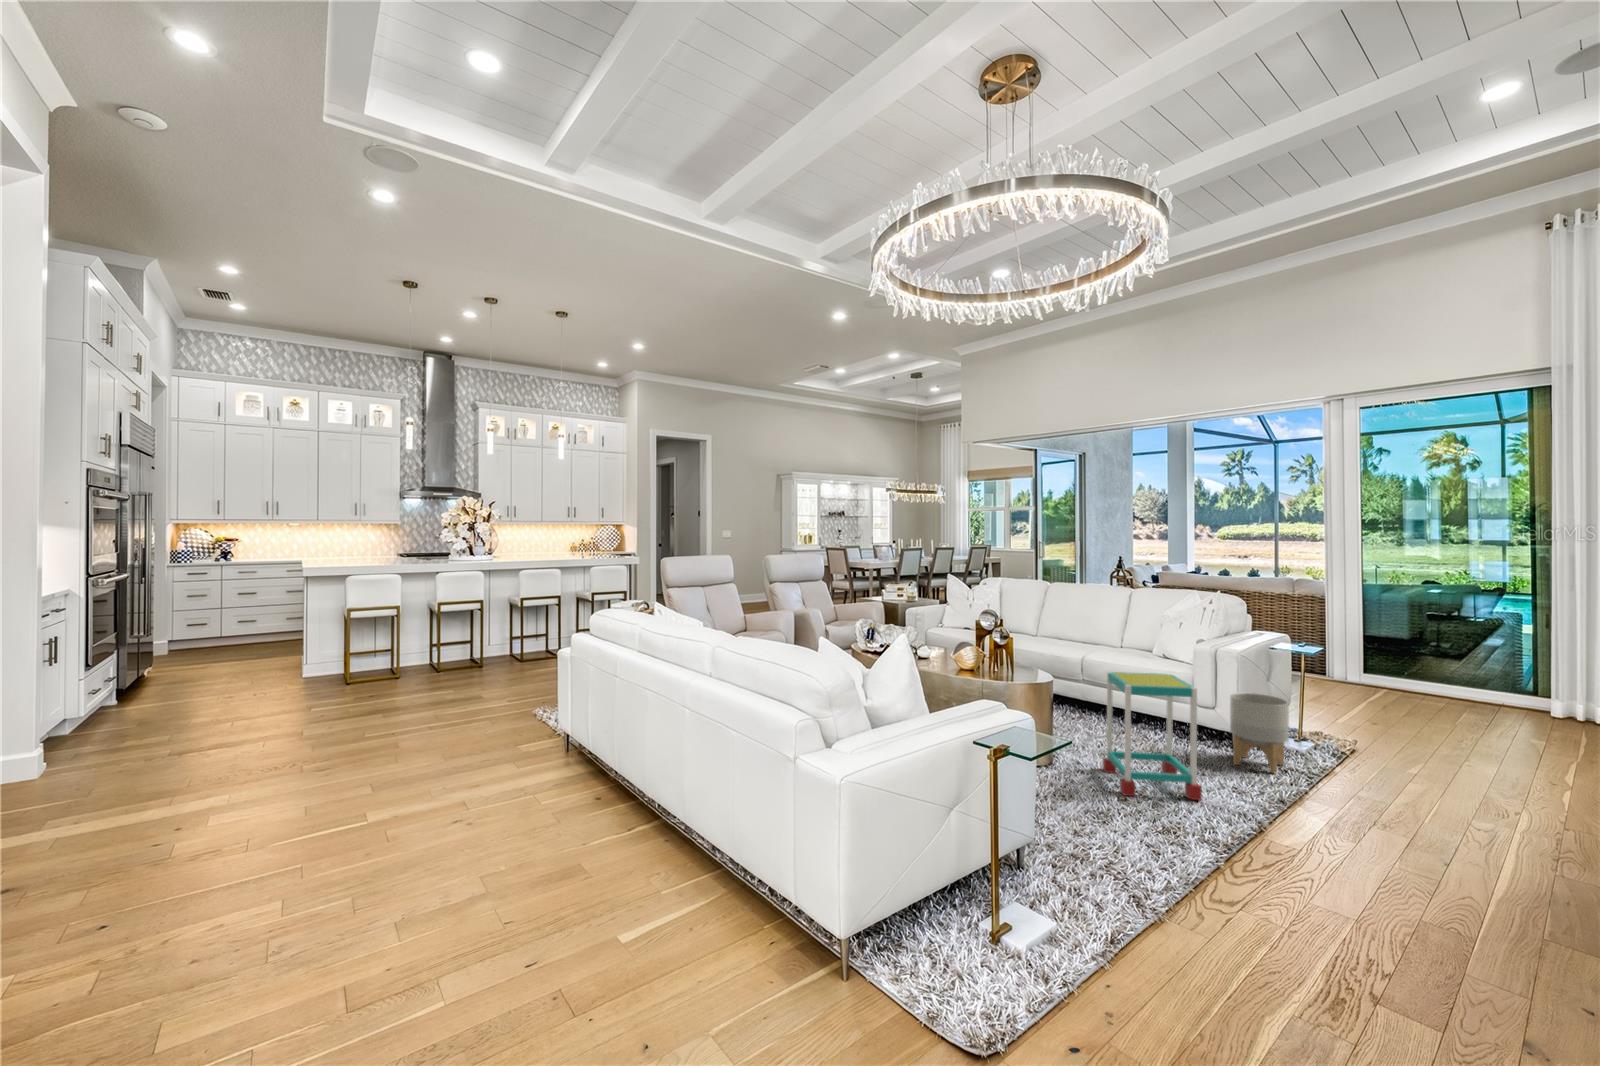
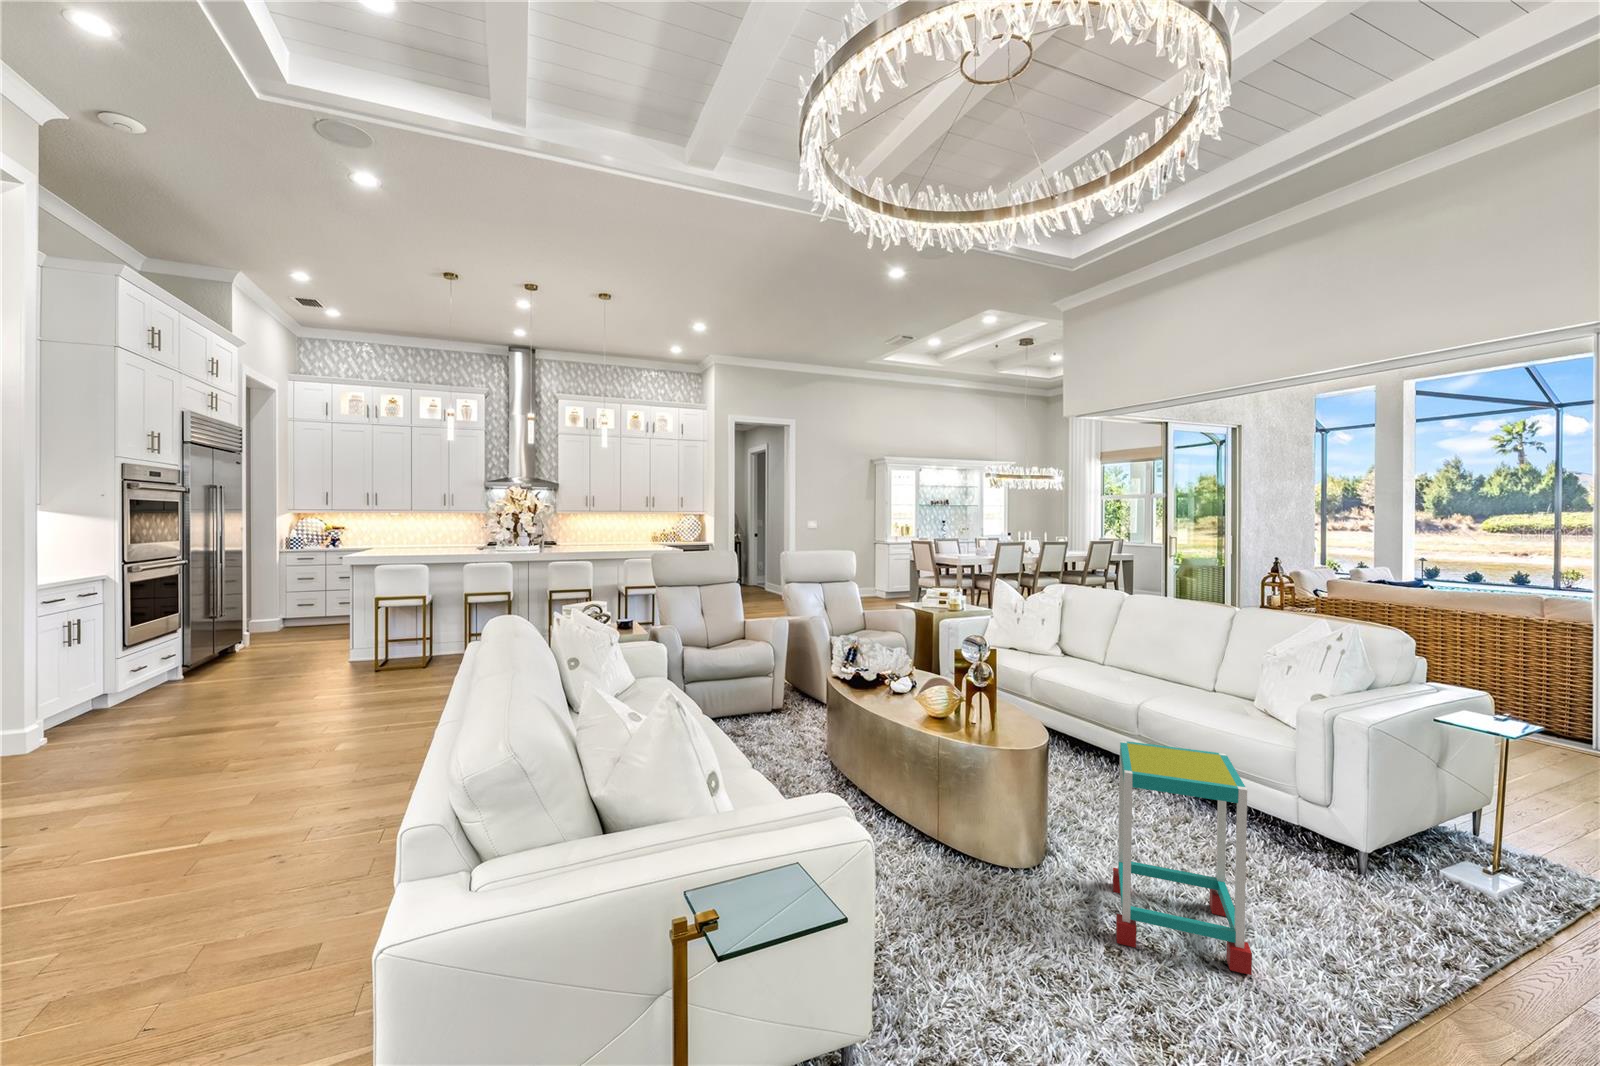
planter: present [1230,693,1289,773] -> none [1347,788,1455,936]

